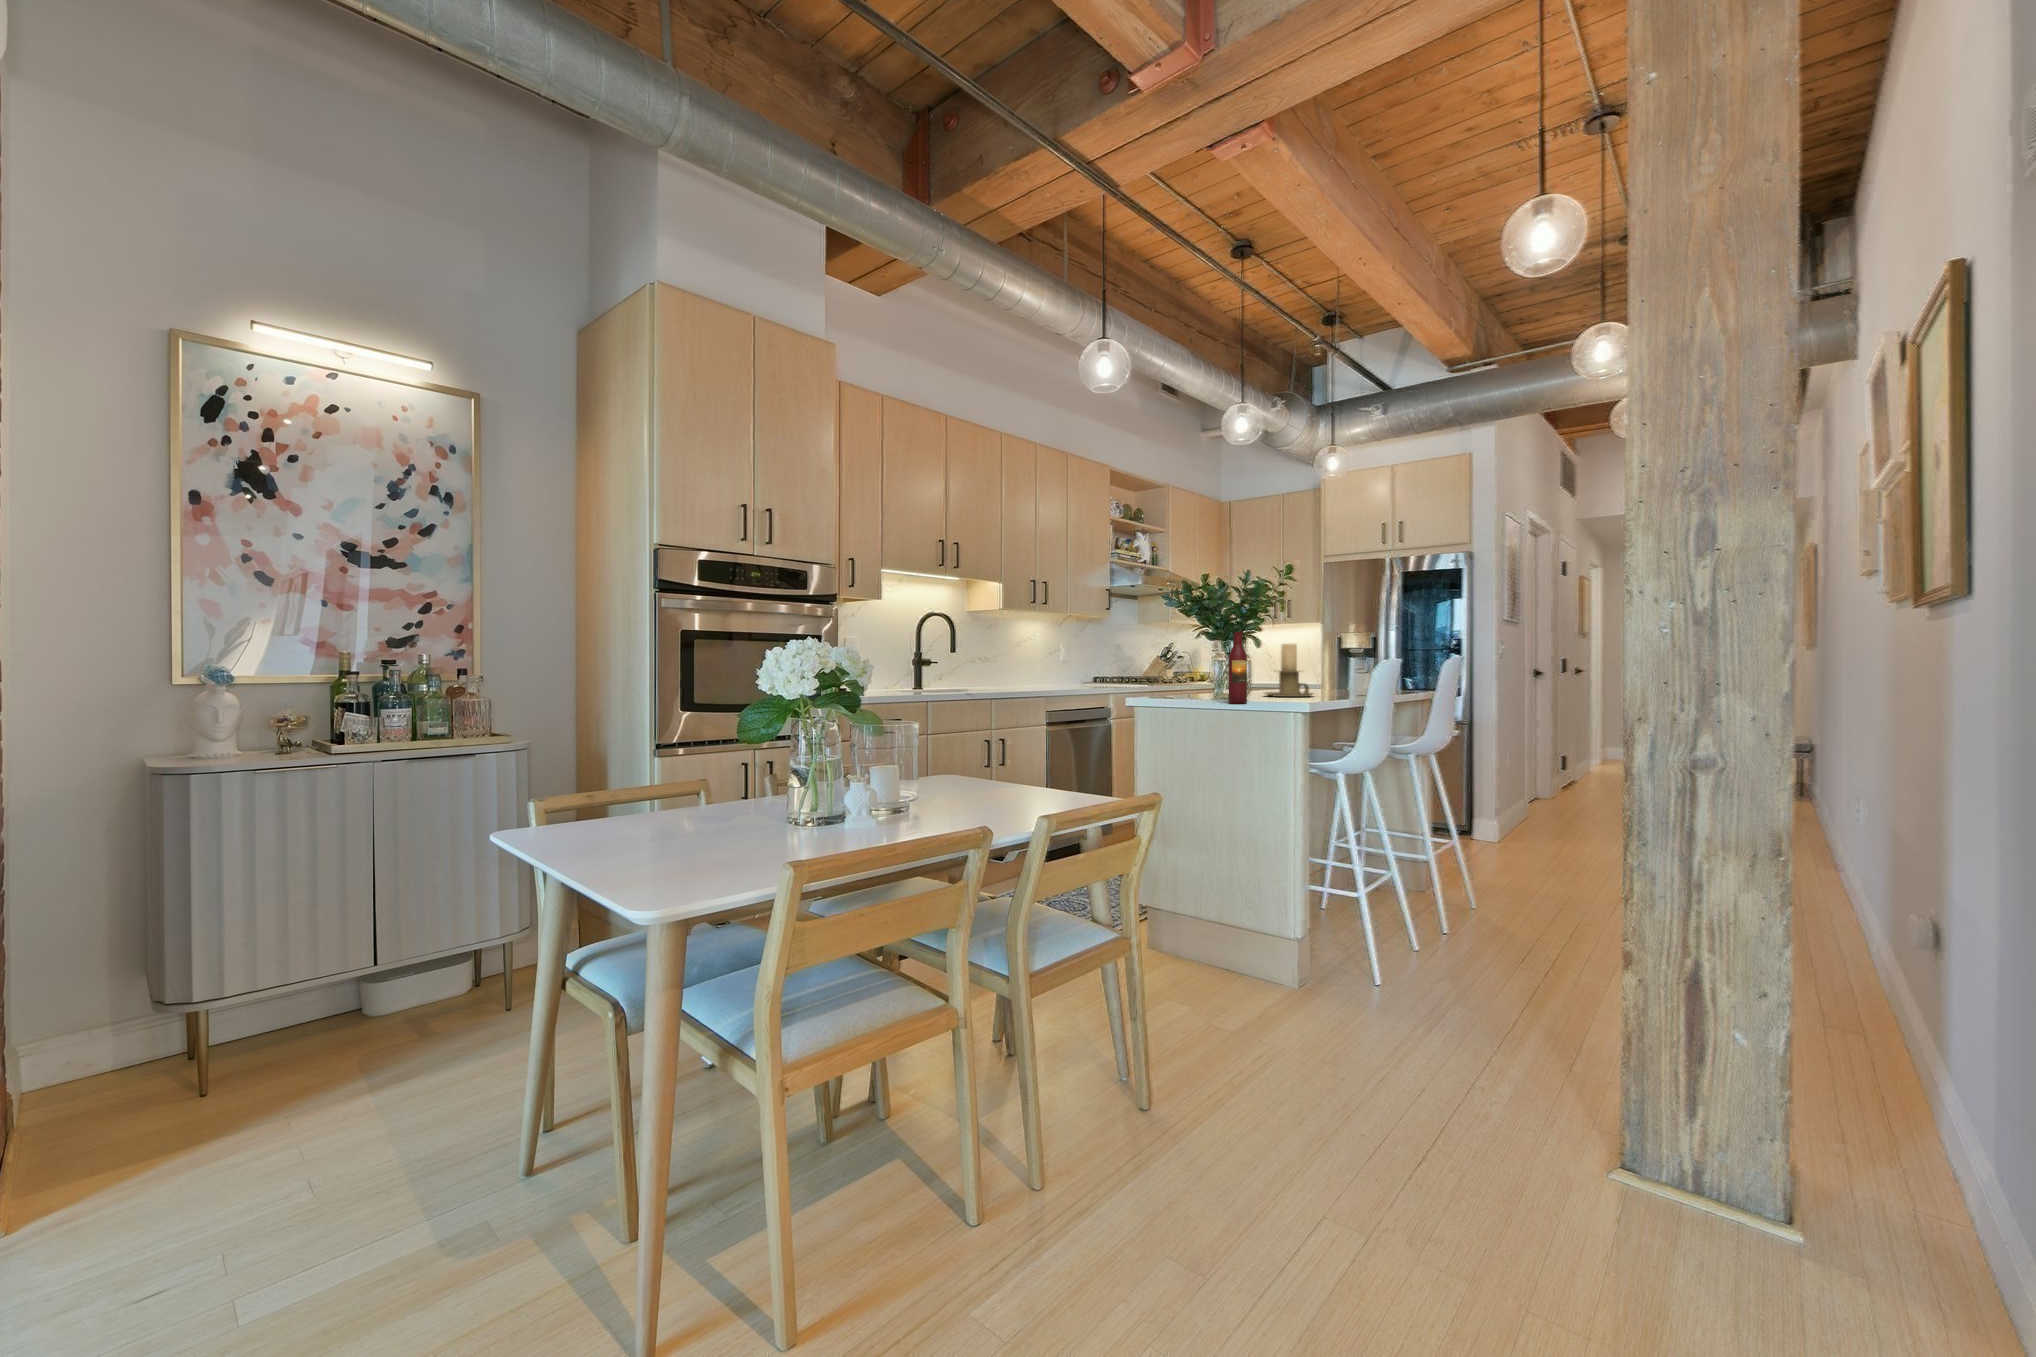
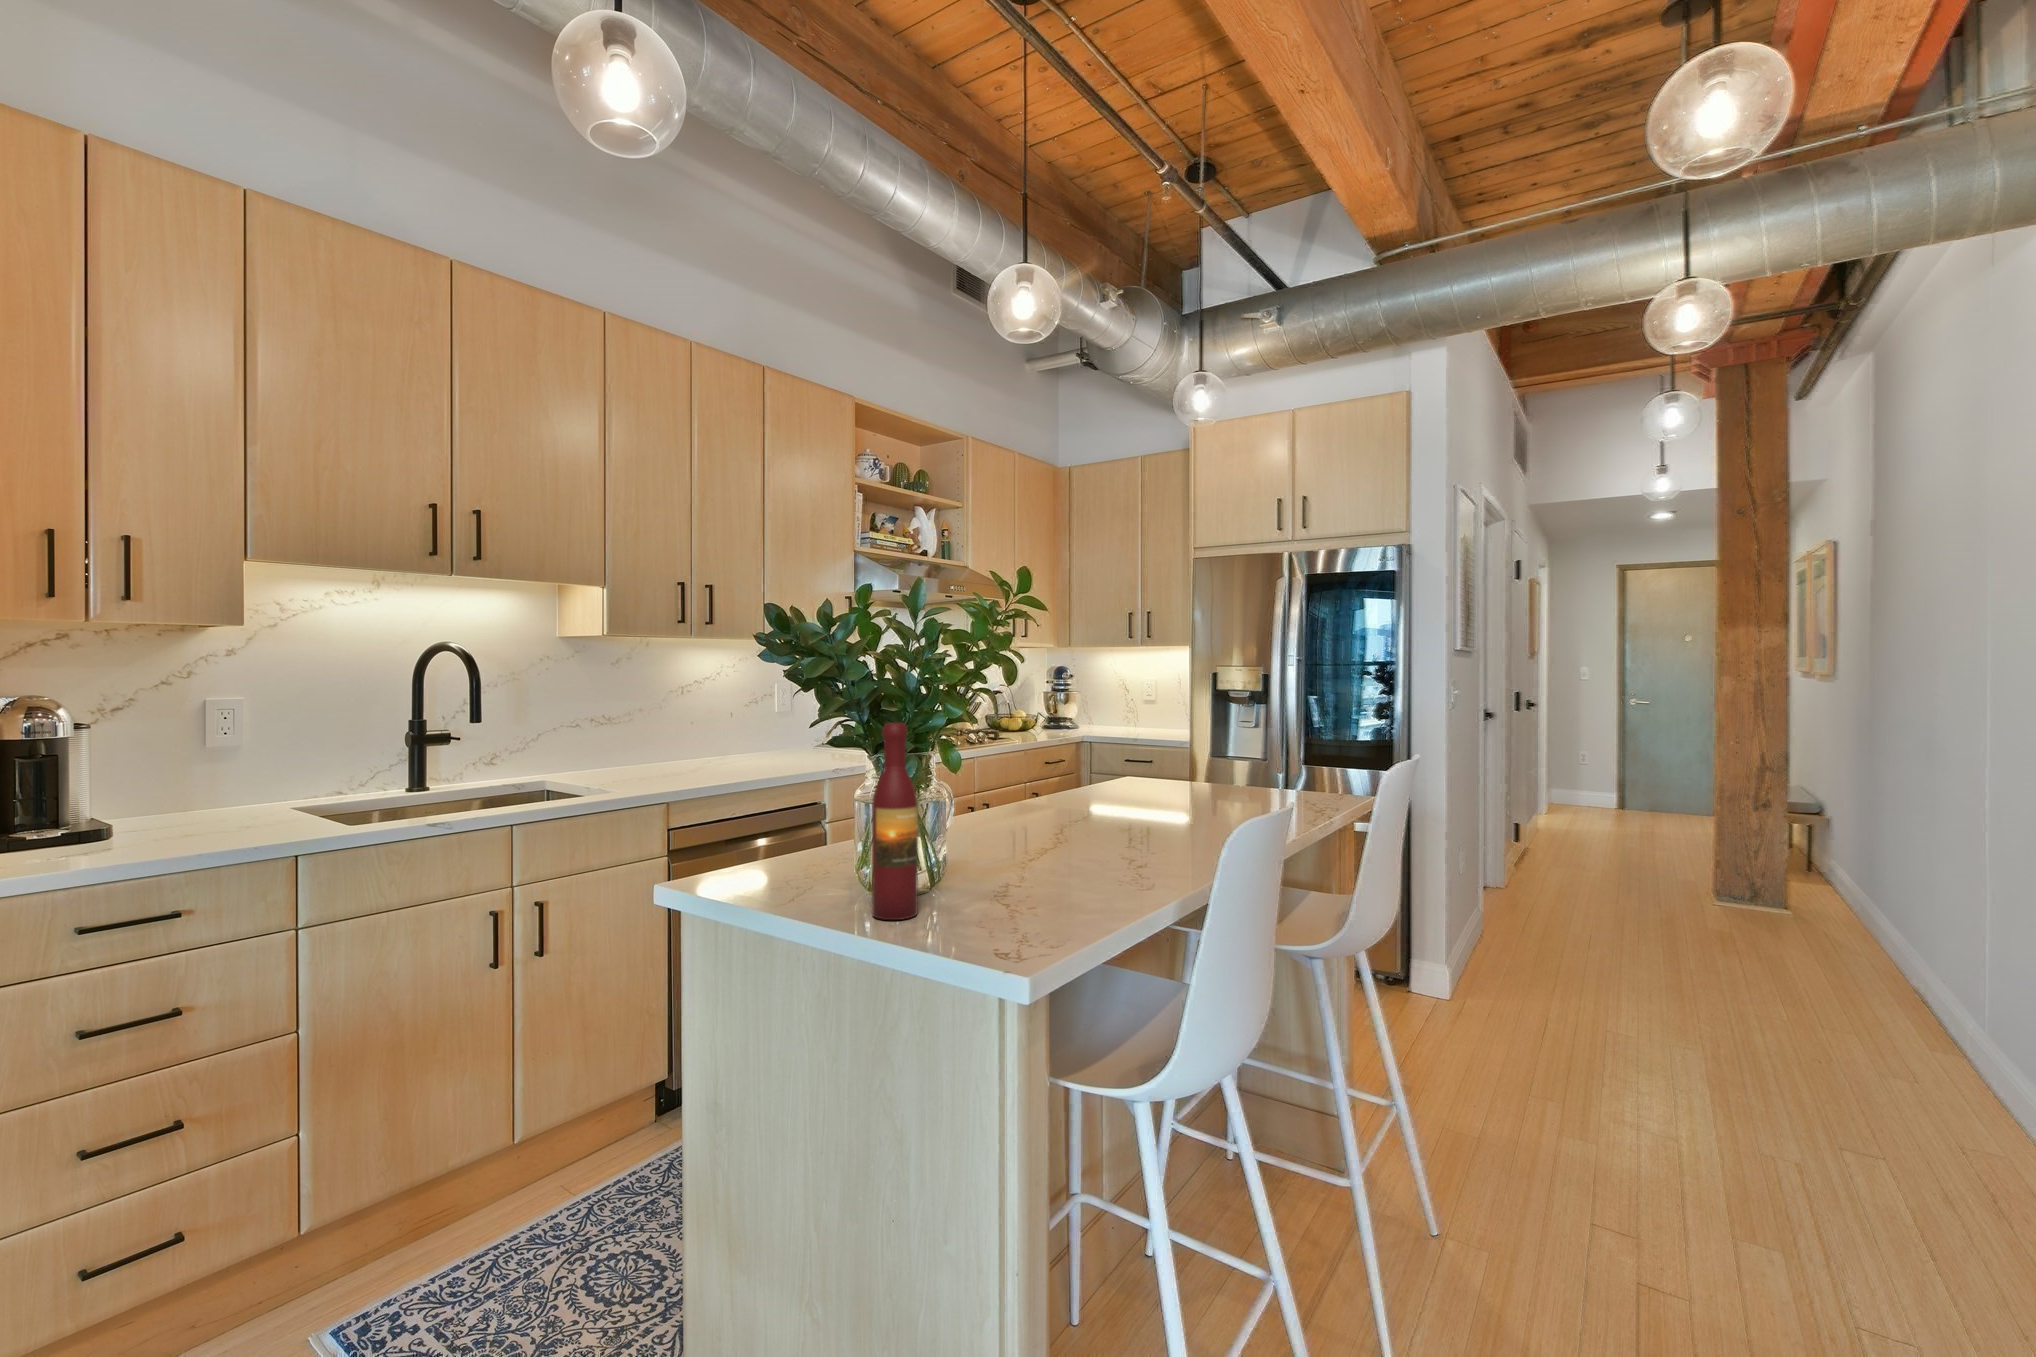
candle holder: present [1266,644,1313,697] -> none [1027,722,1131,839]

